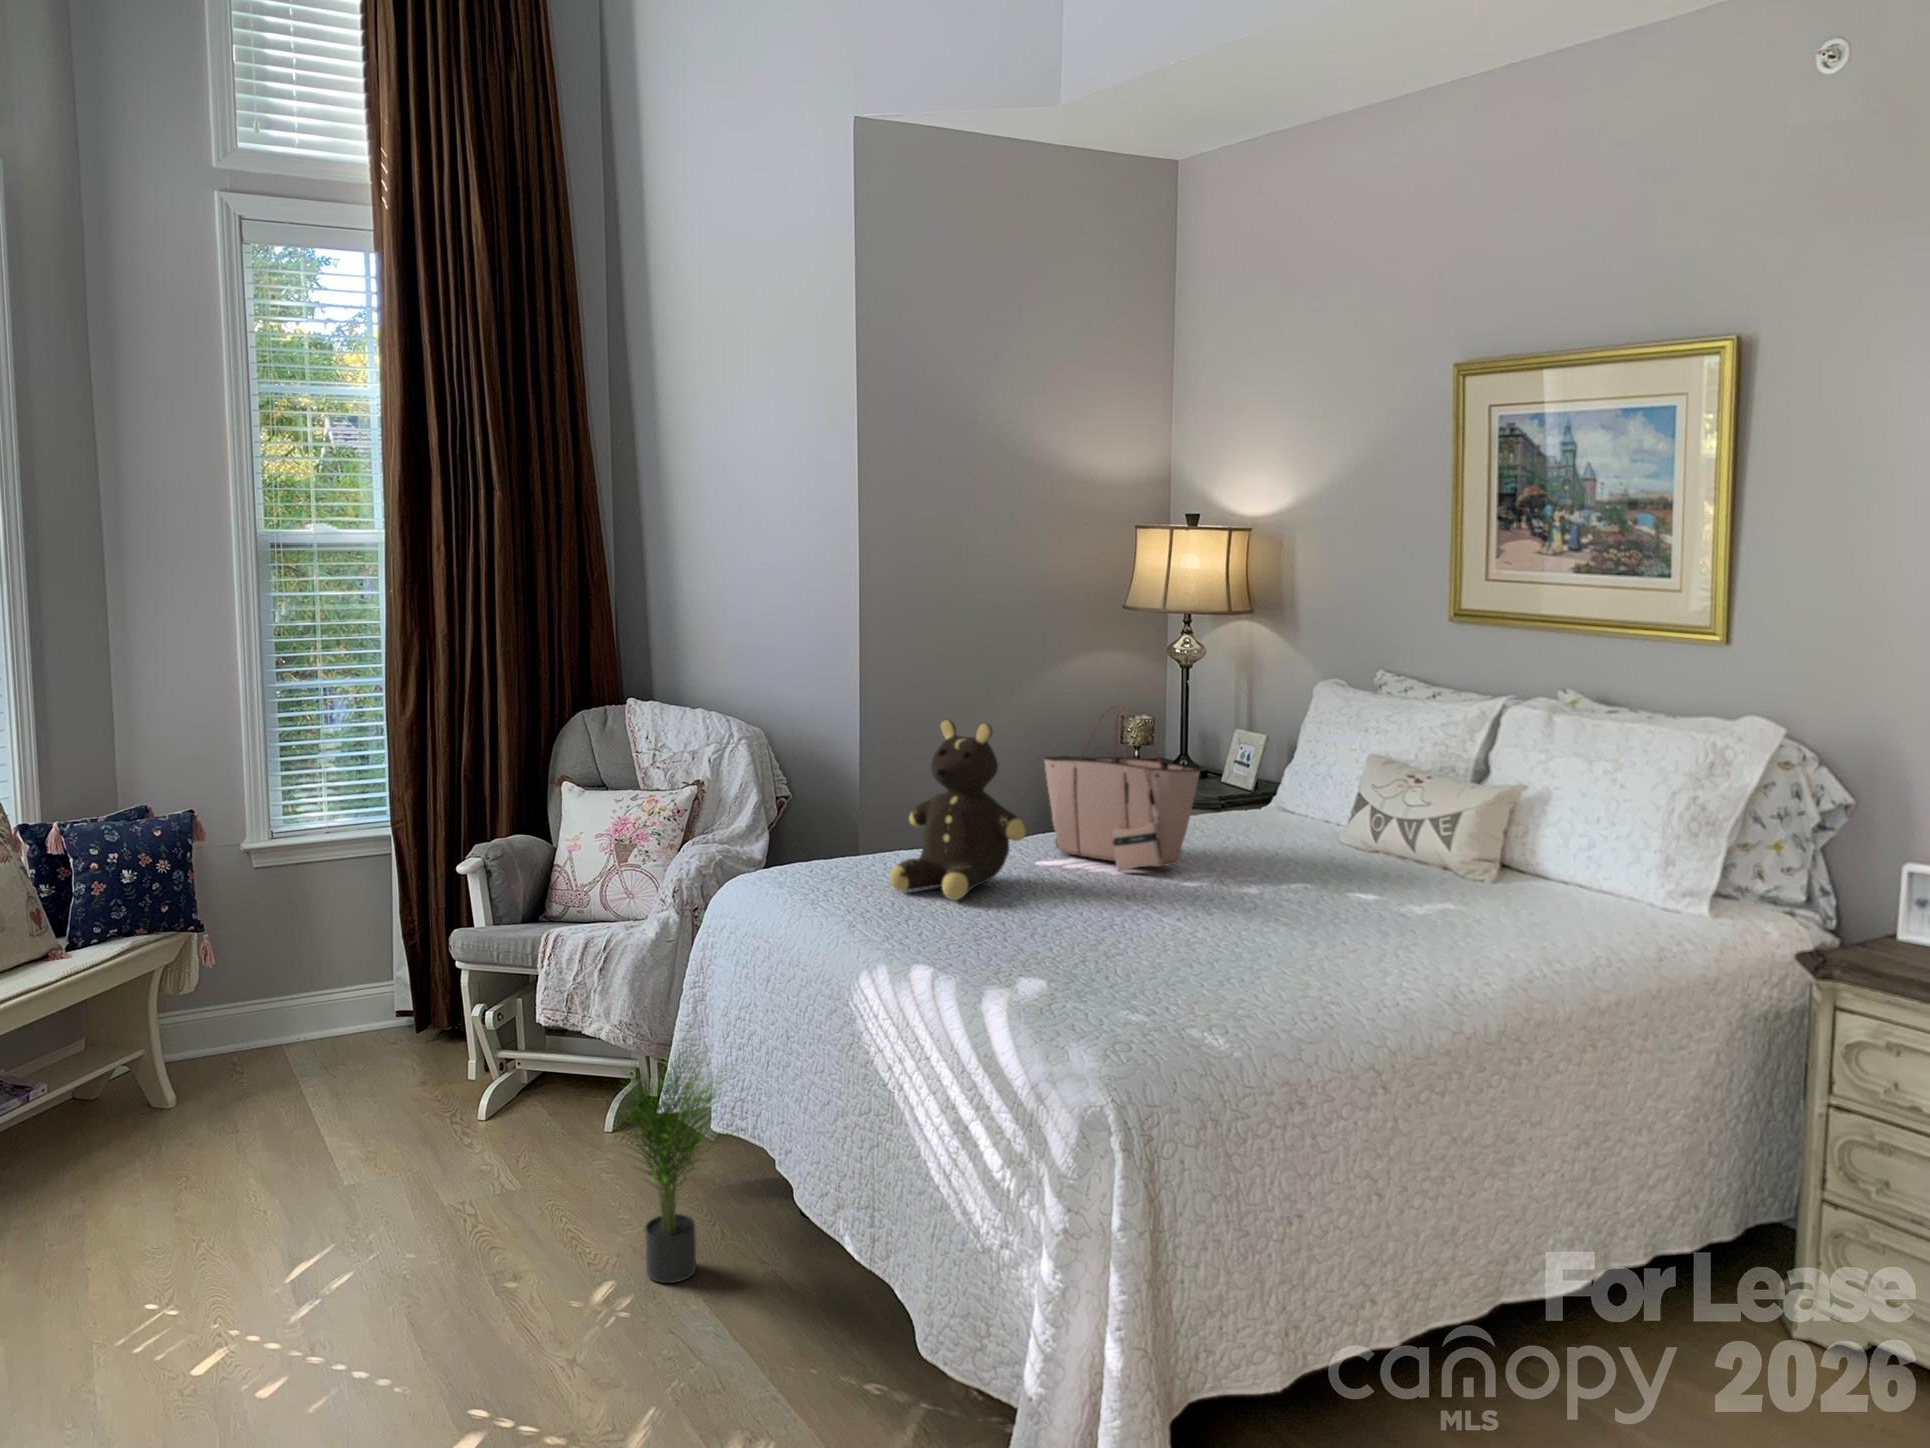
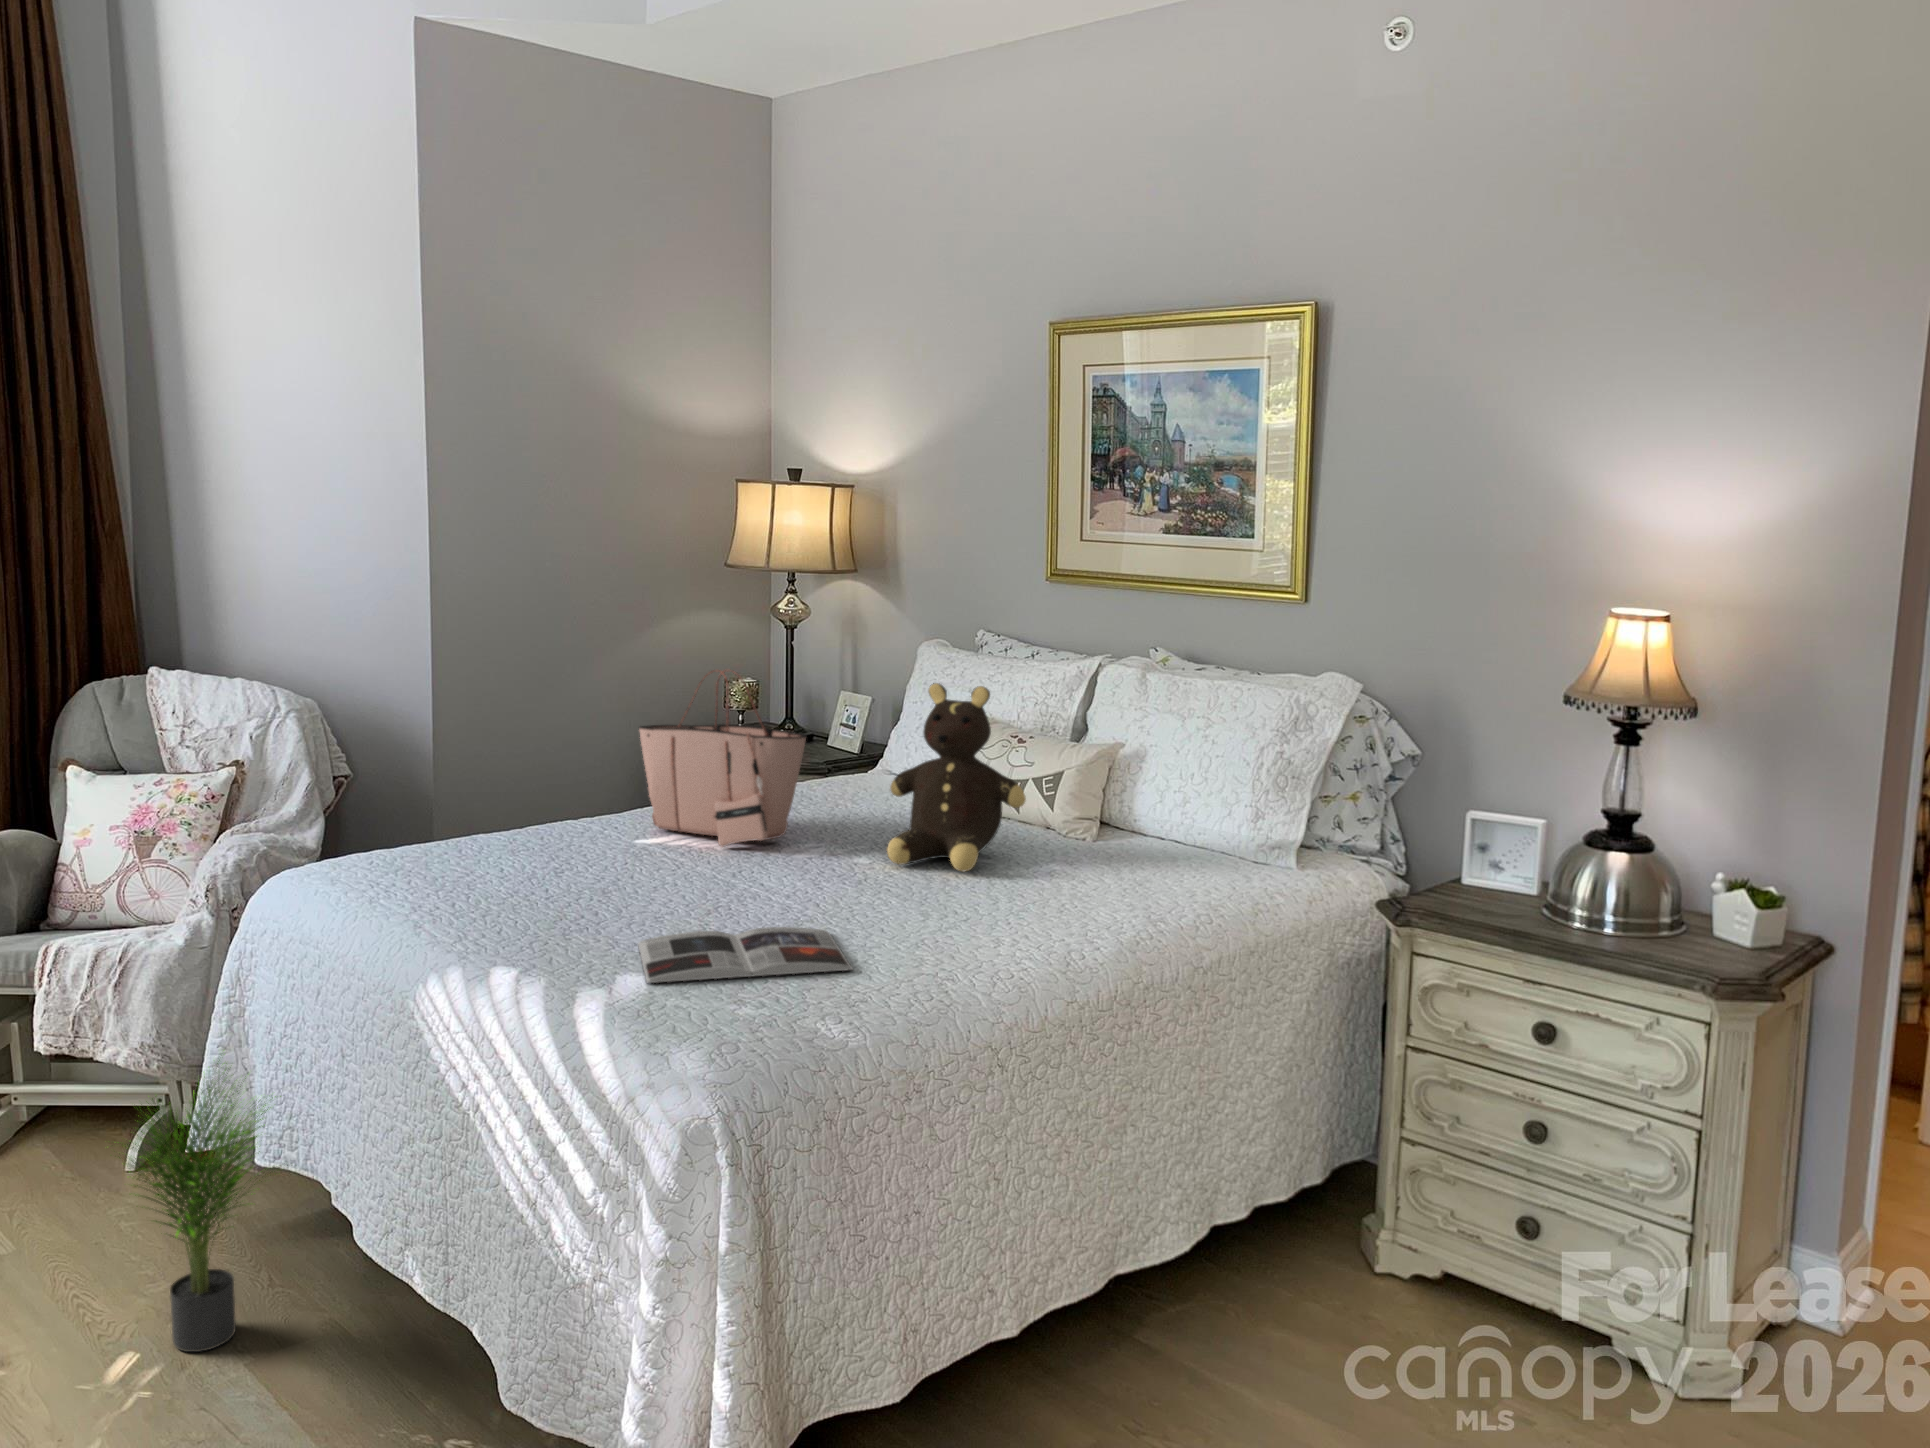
teddy bear: present [889,720,1026,900] -> present [887,683,1026,872]
magazine: none [1042,945,1240,987] -> present [638,927,852,983]

